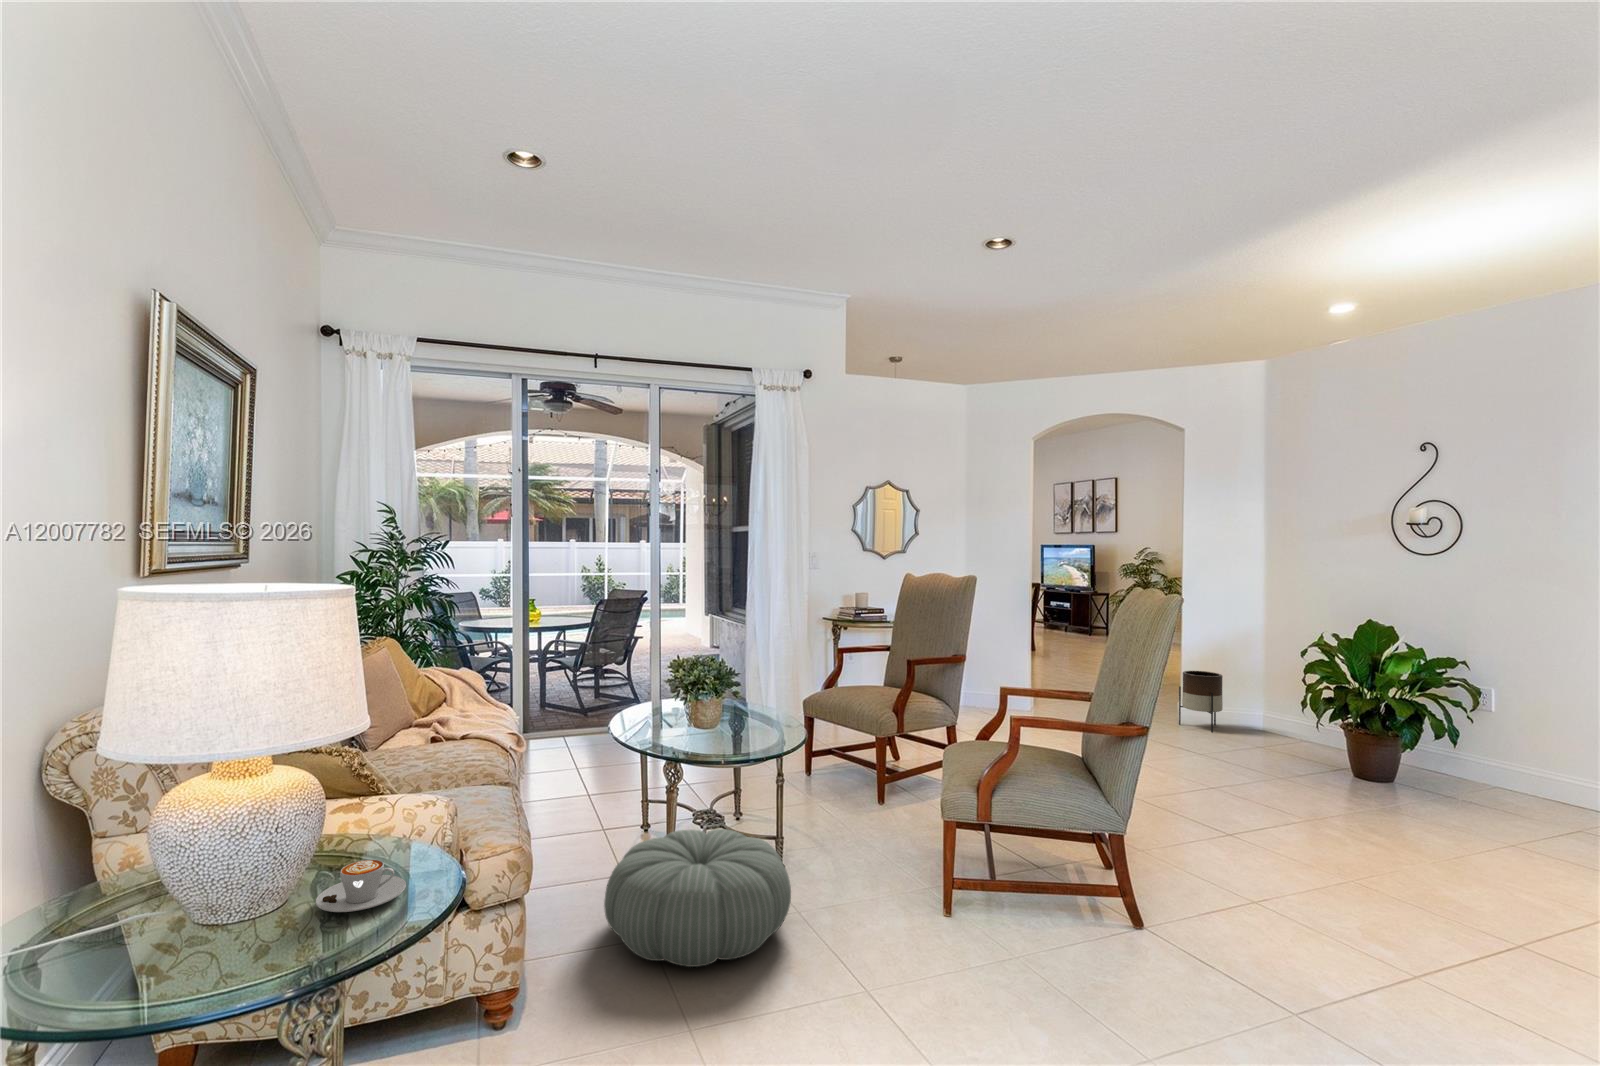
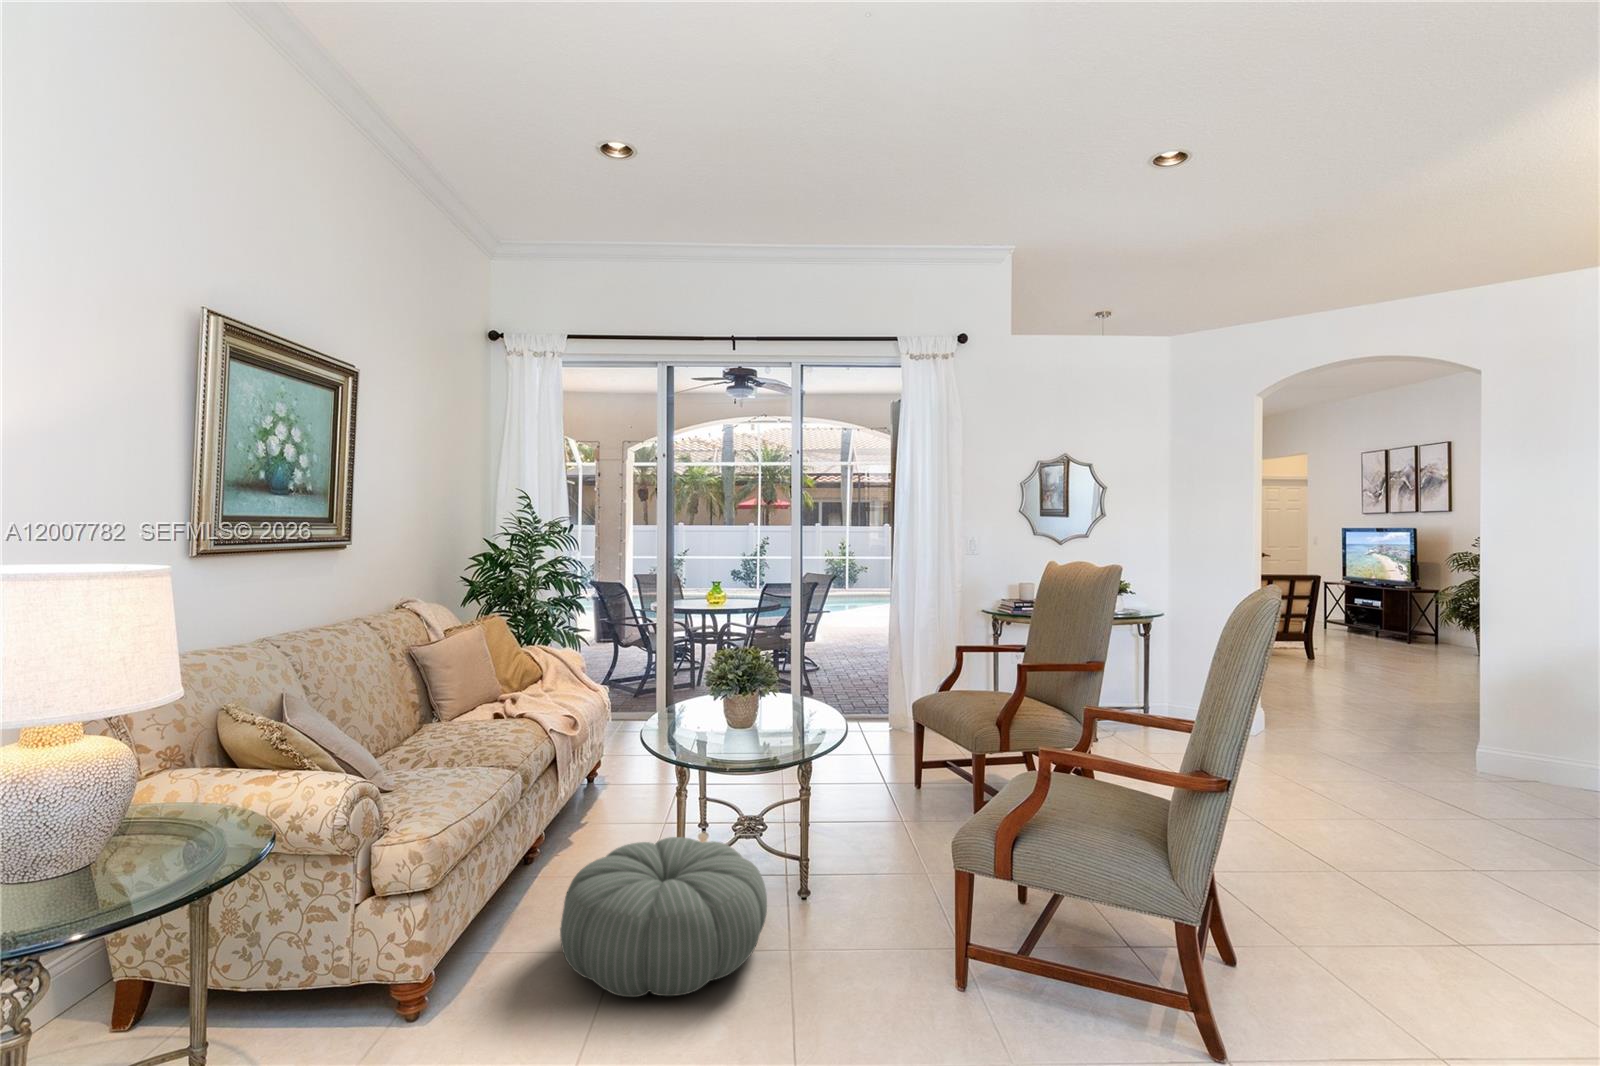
planter: present [1179,671,1223,732] -> none [1488,700,1564,791]
coffee cup: present [316,860,406,912] -> none [83,839,188,891]

